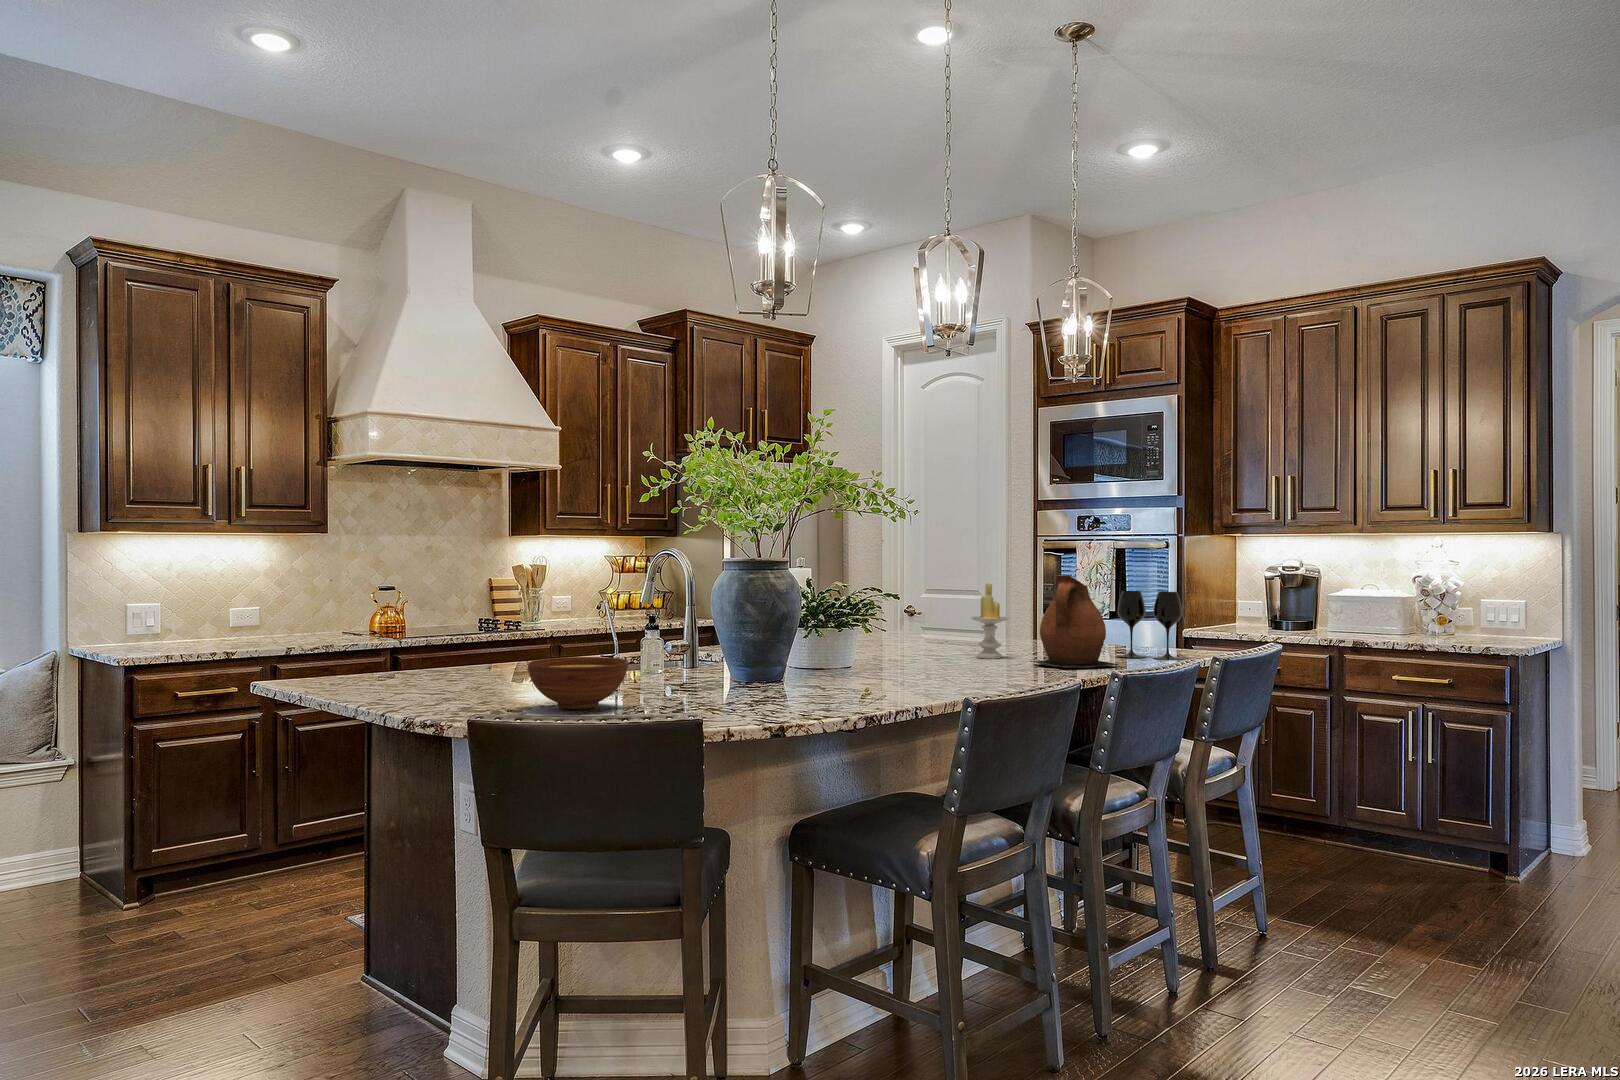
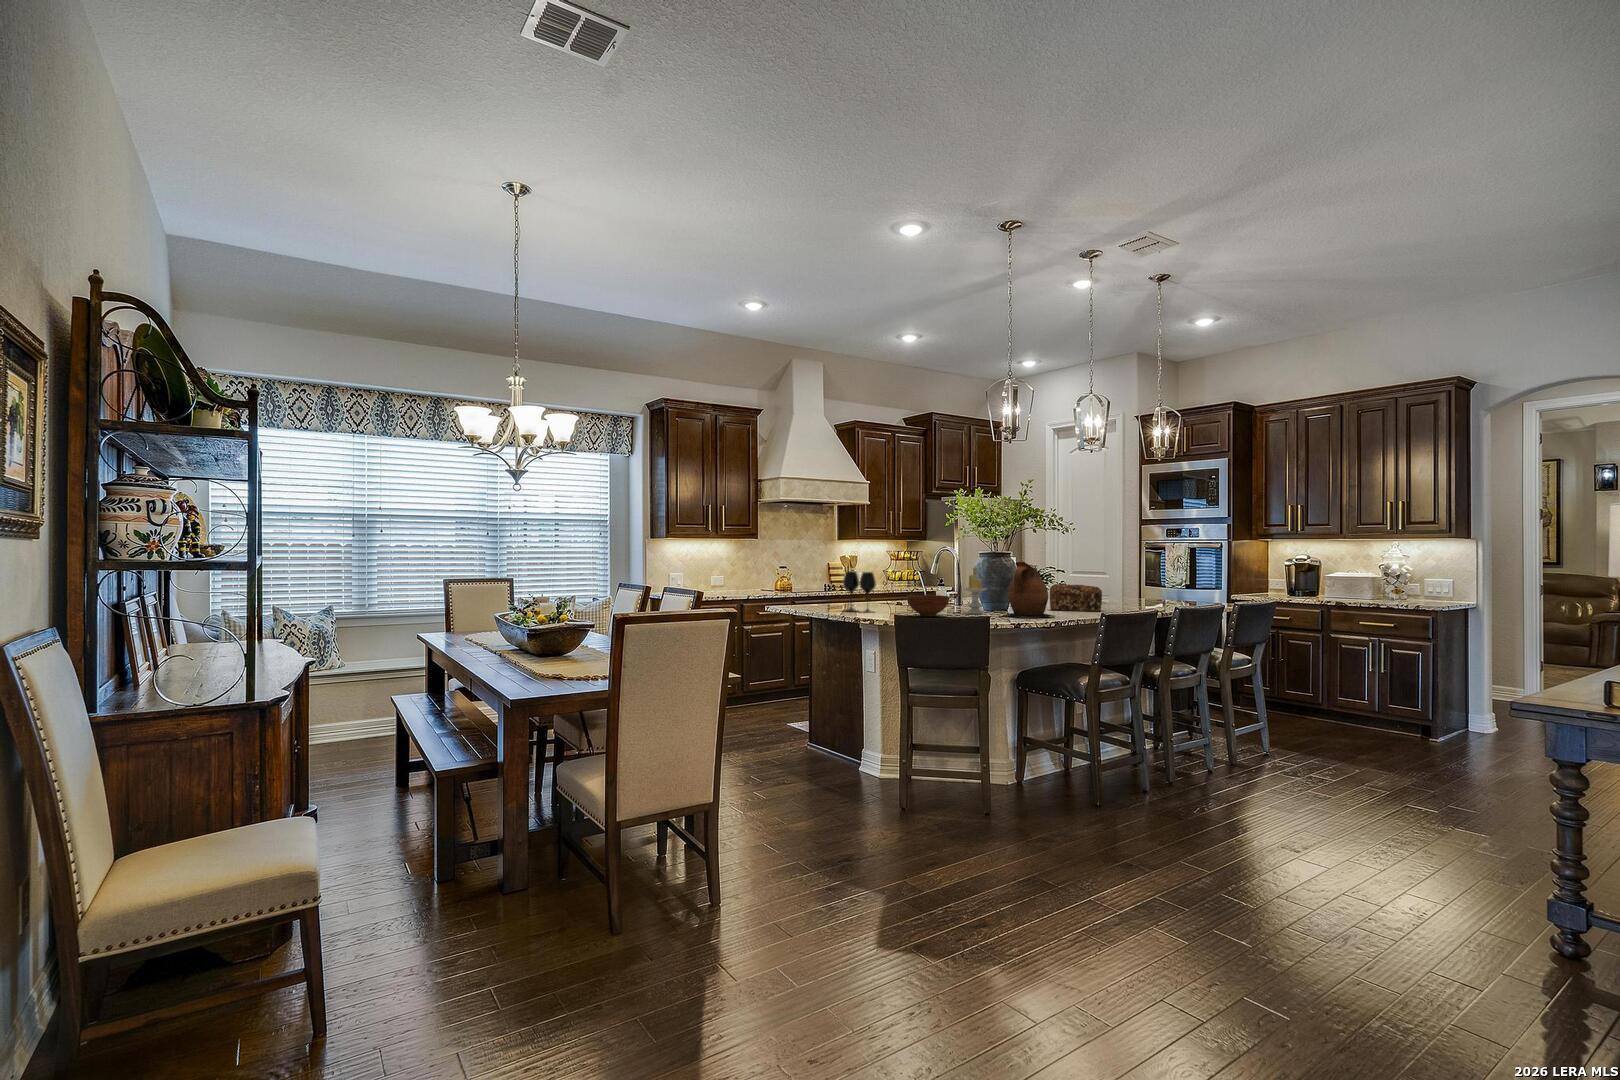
ceramic pitcher: present [1034,575,1118,668] -> present [1006,562,1055,617]
candle: present [971,583,1009,659] -> present [964,567,987,614]
wine glass: present [1117,591,1183,660] -> present [843,571,876,613]
bread loaf: none [864,623,968,678] -> present [1050,584,1102,611]

